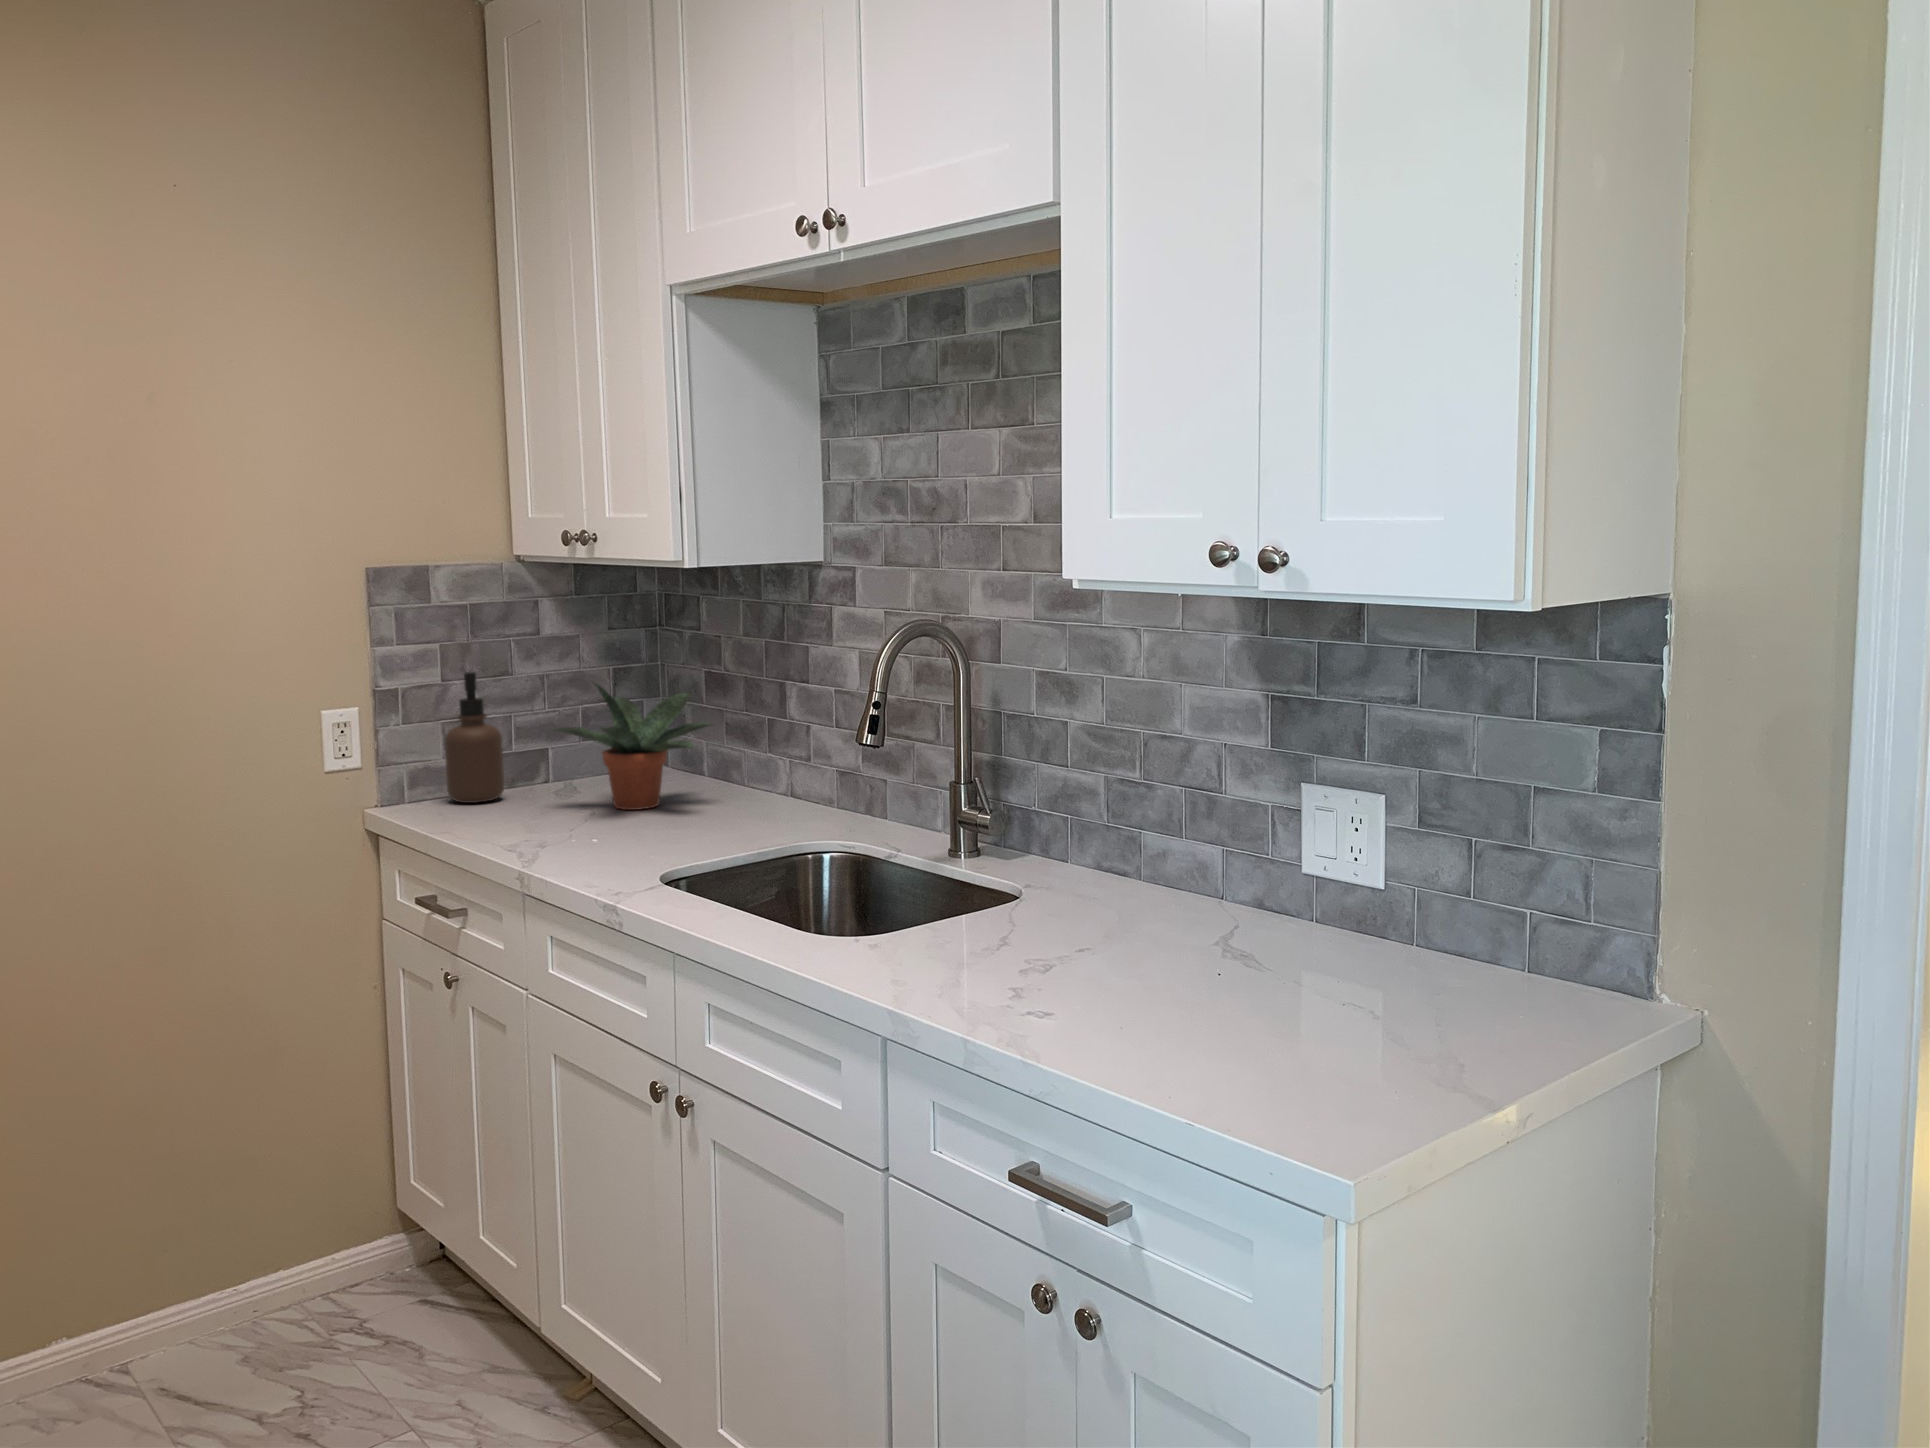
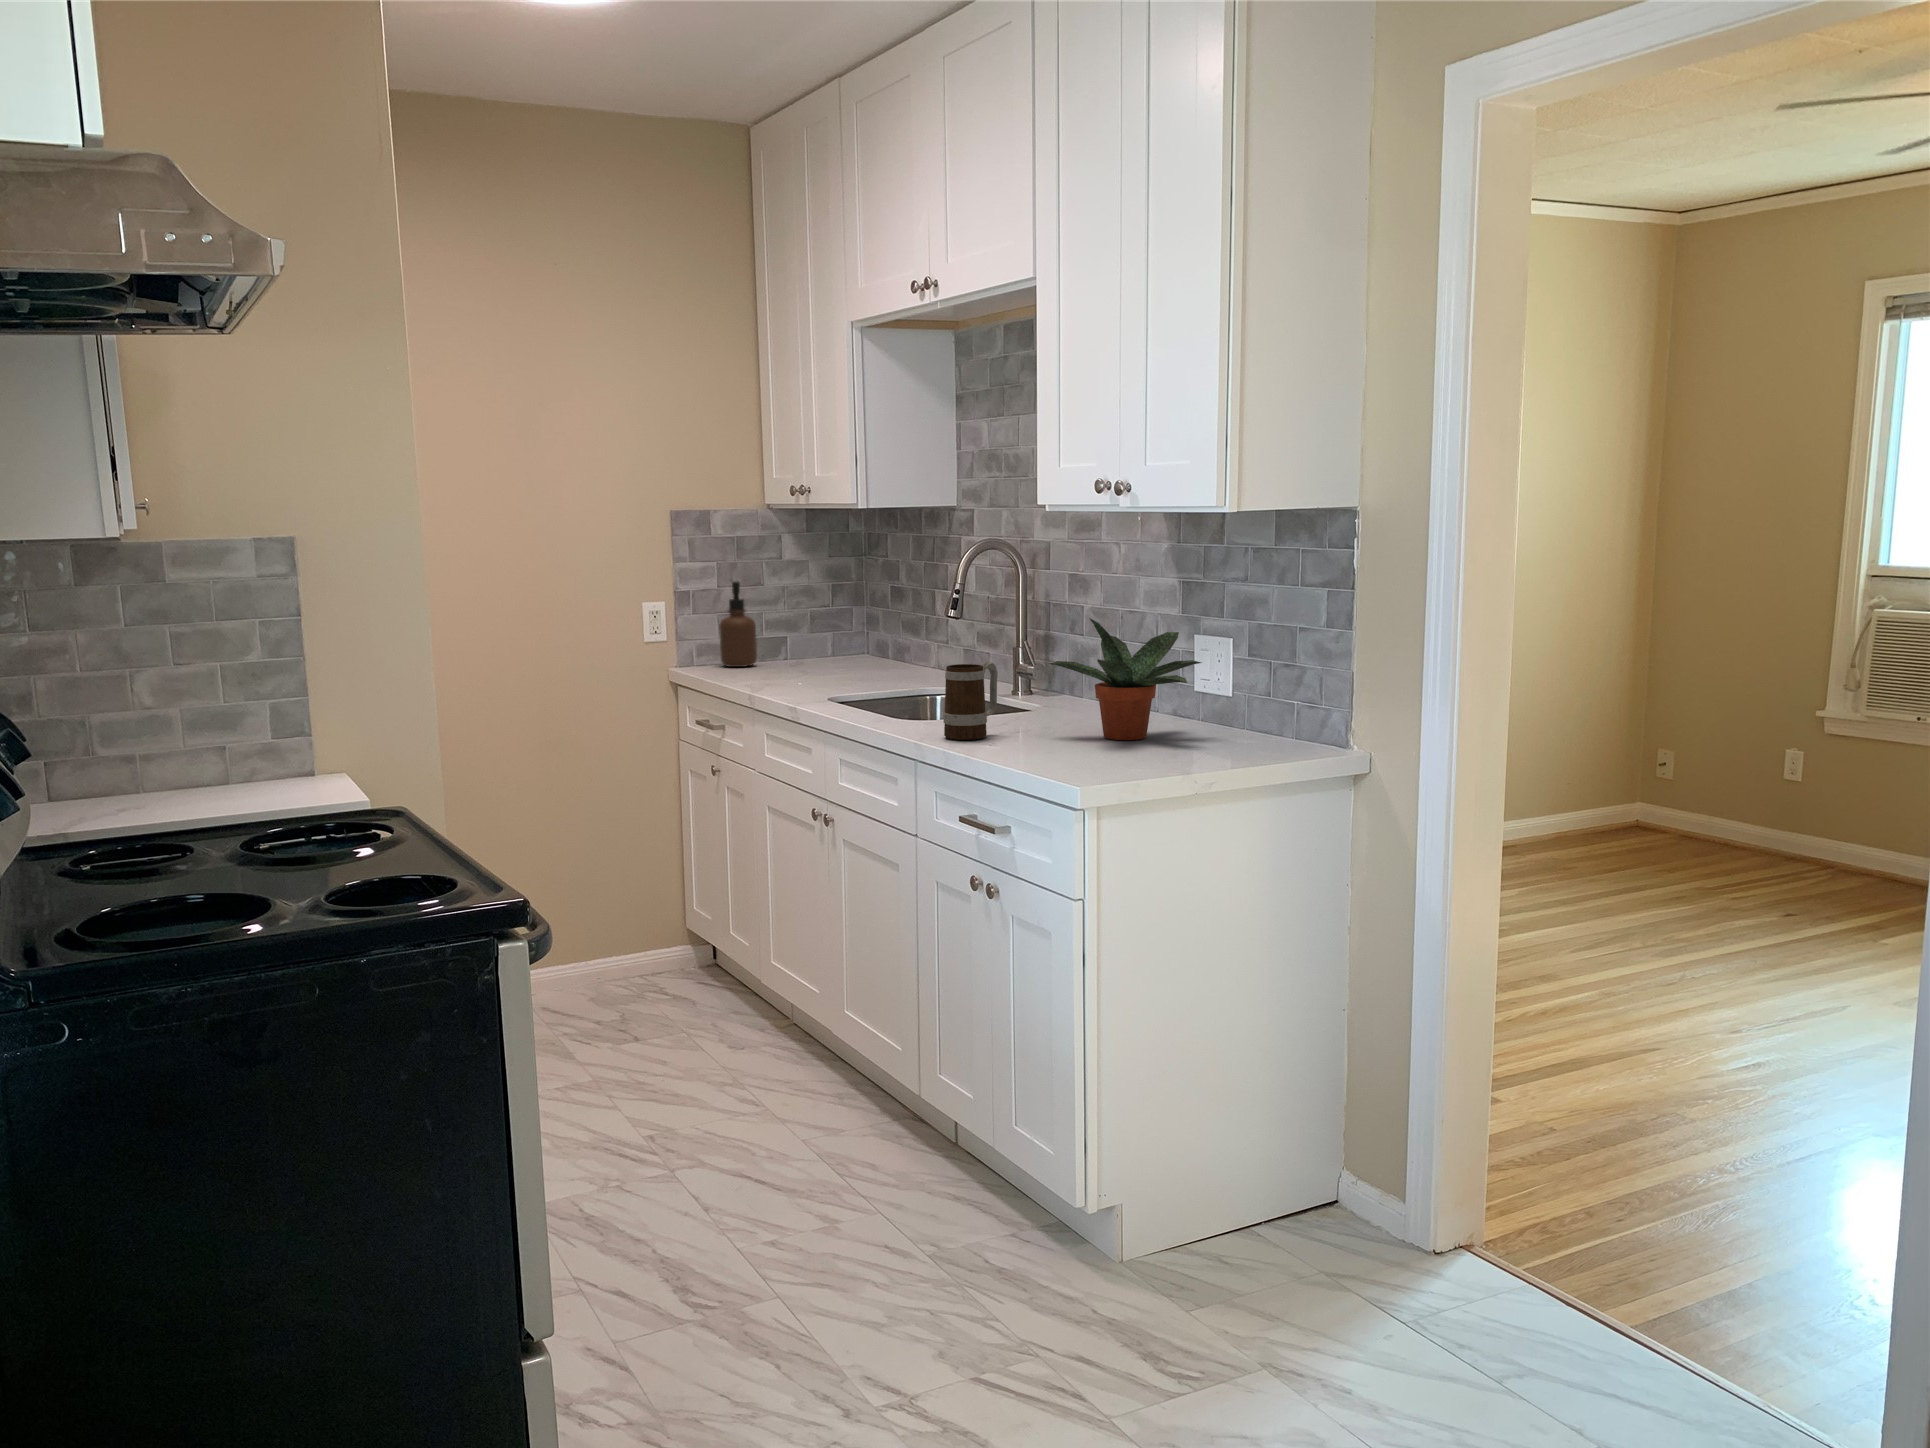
potted plant: present [555,684,712,810] -> present [1049,619,1201,740]
mug: none [942,855,1027,1004] -> present [944,661,998,740]

